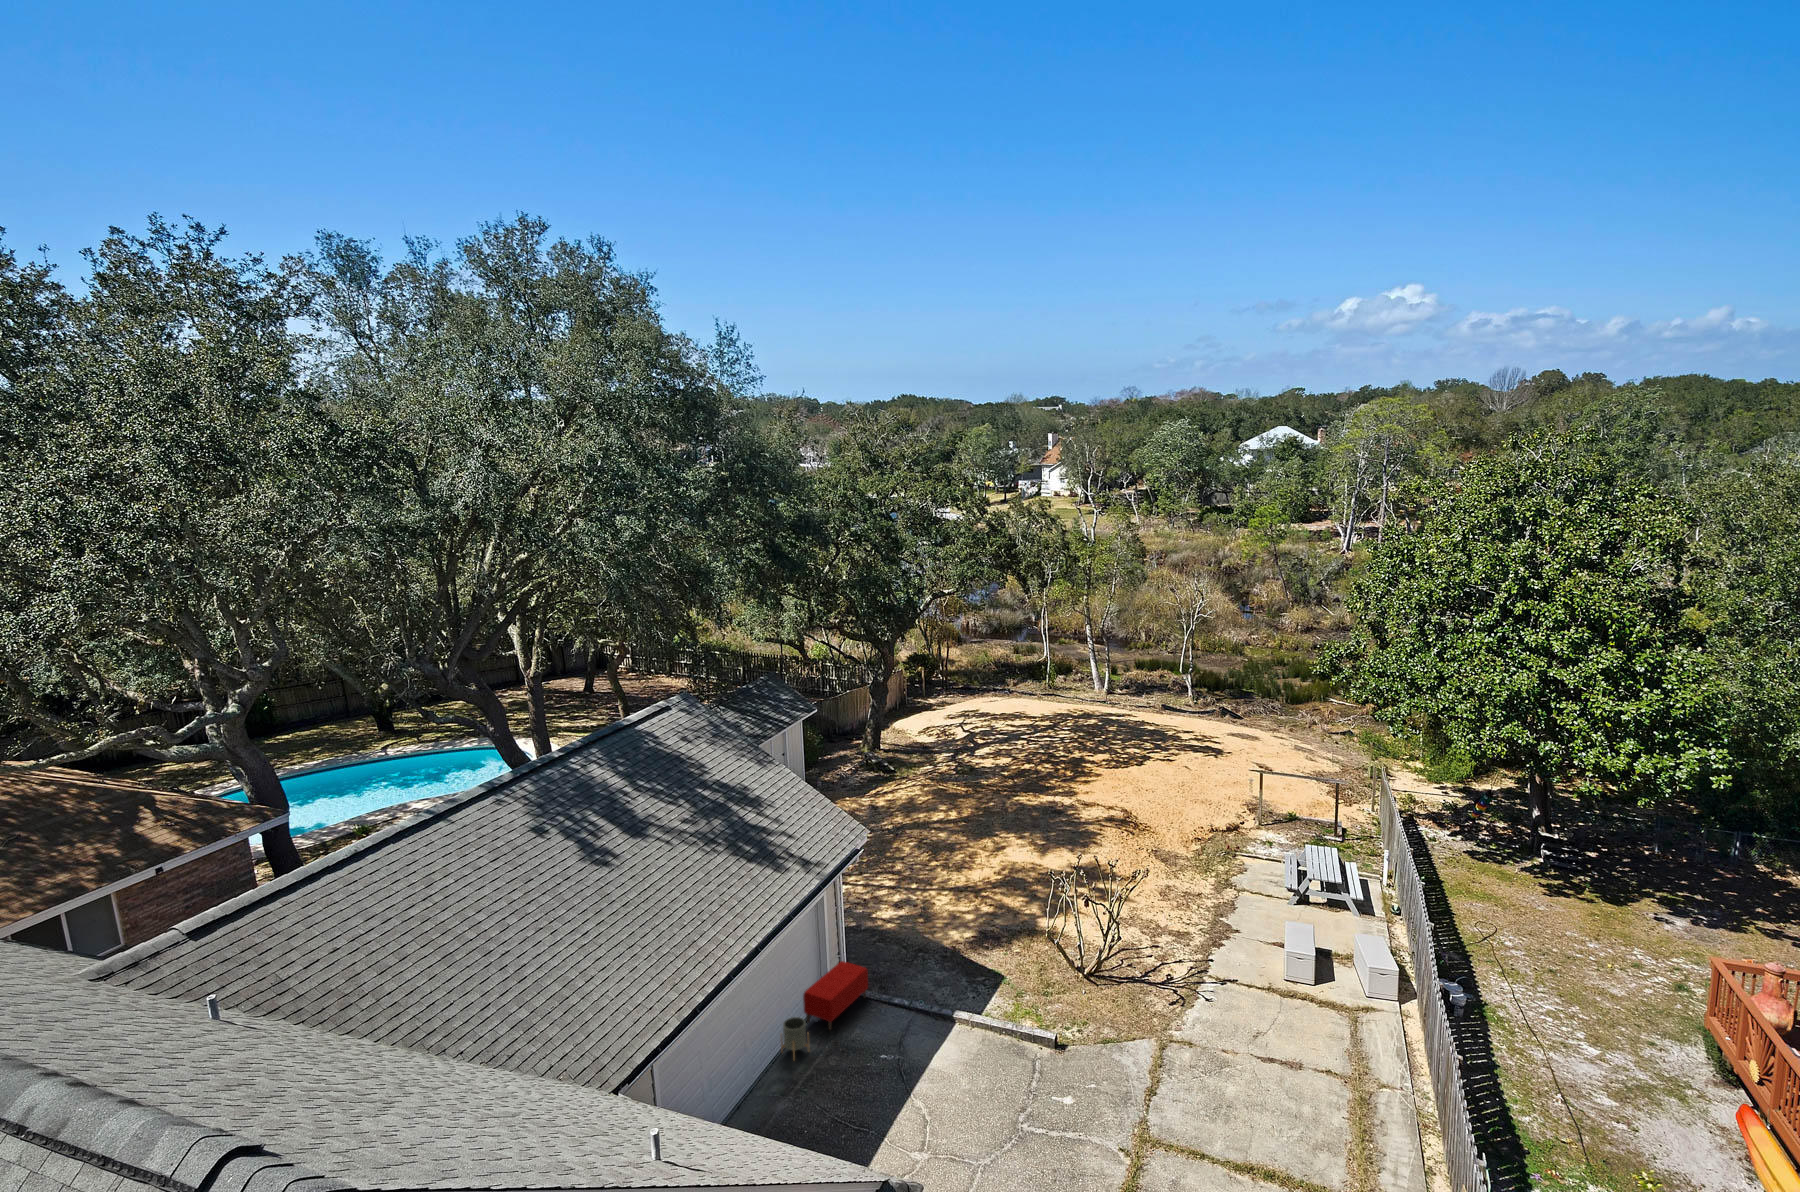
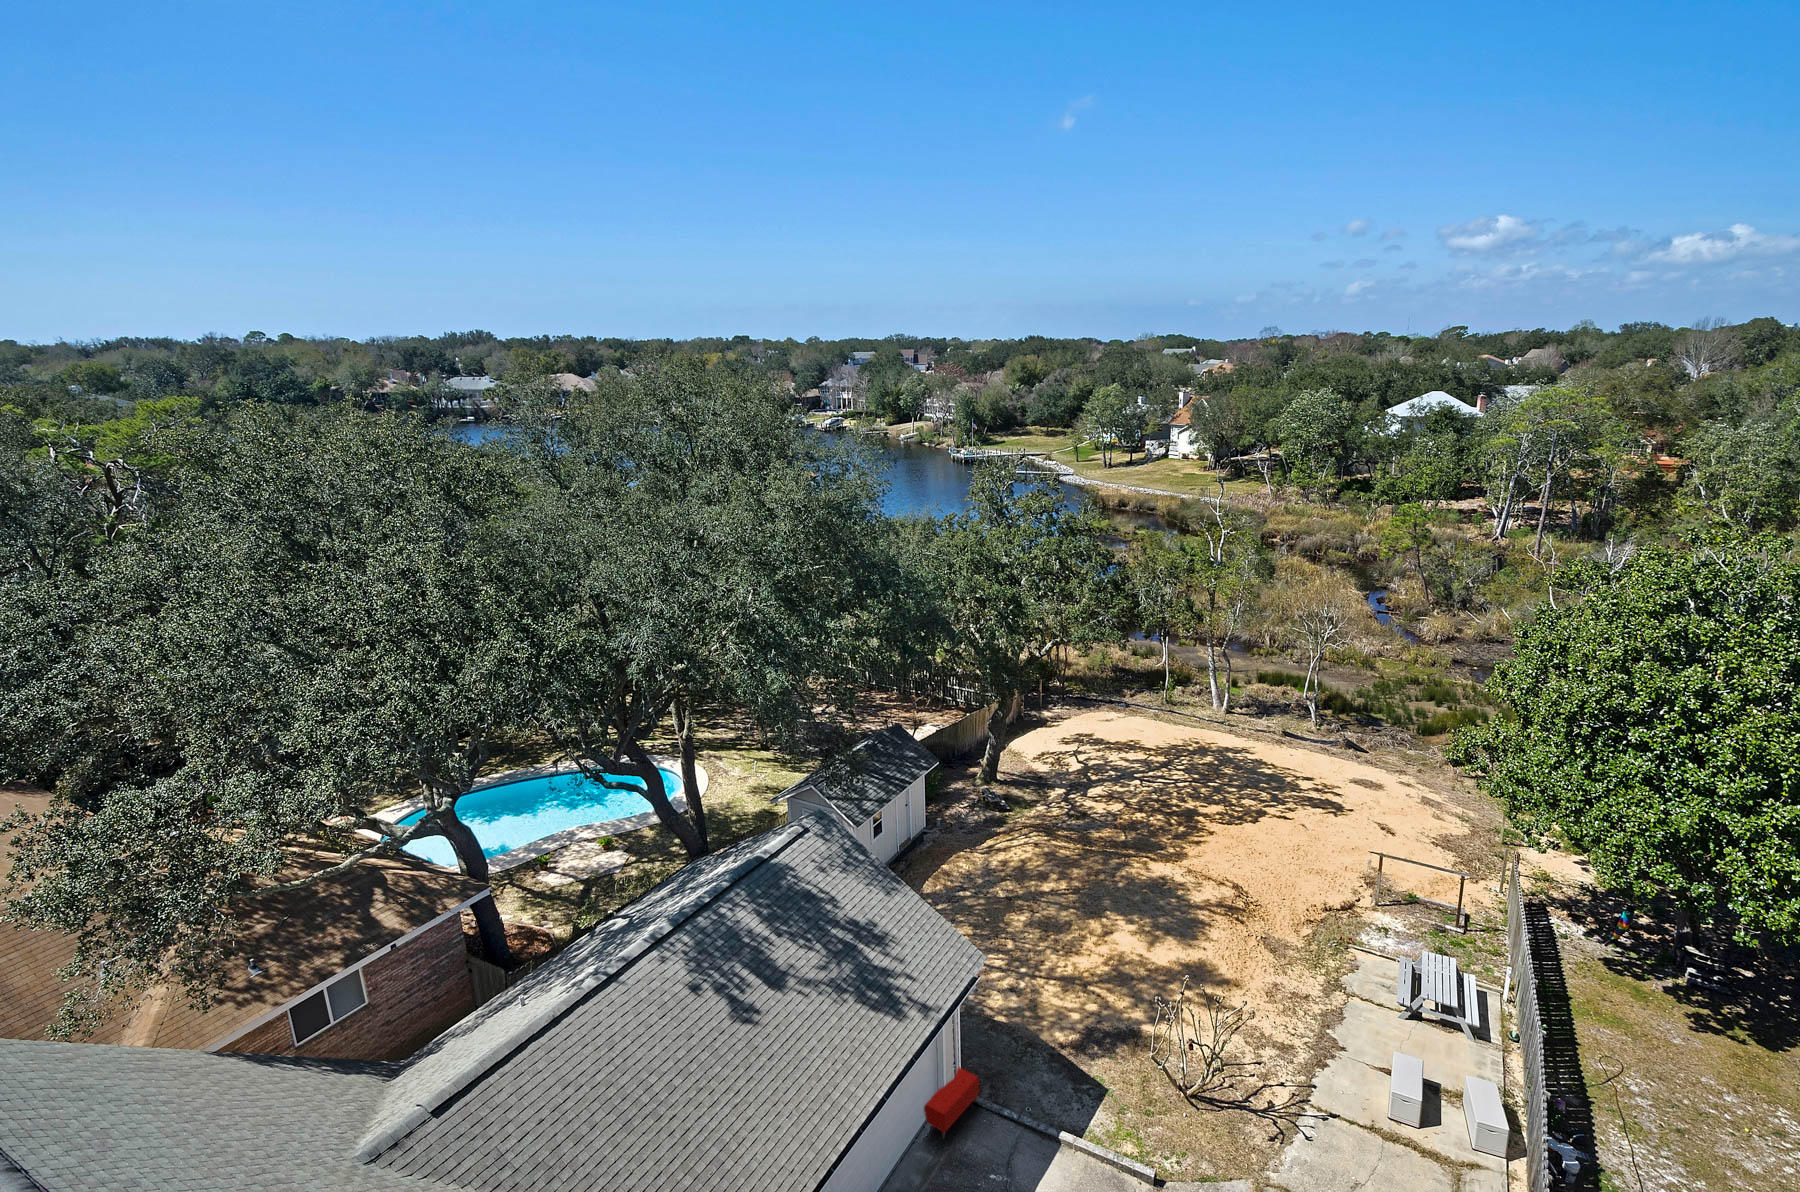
planter: present [781,1017,810,1060] -> none [899,1130,925,1173]

